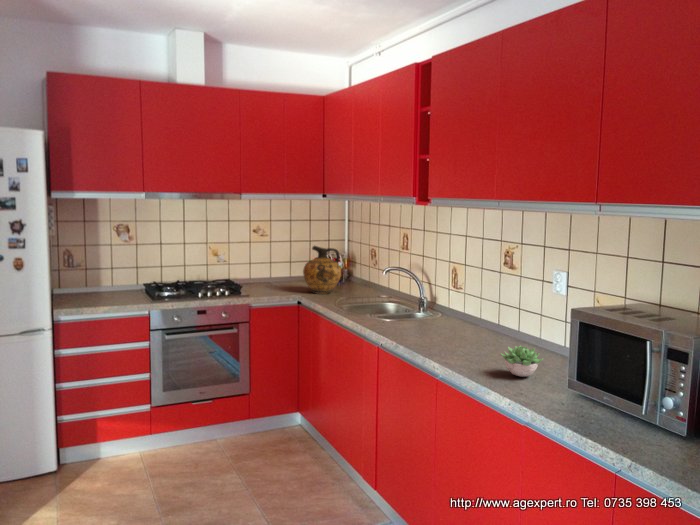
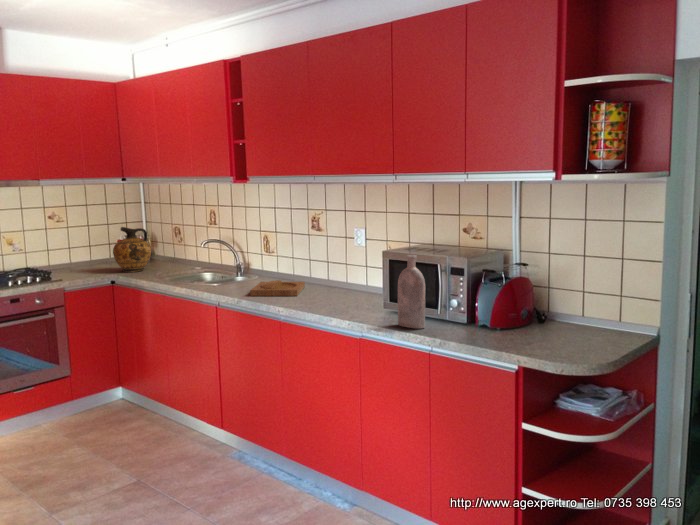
bottle: none [577,321,622,433] -> present [398,255,425,329]
tray: none [414,323,487,349] -> present [250,280,305,296]
succulent plant: present [501,346,543,376] -> none [330,285,362,307]

